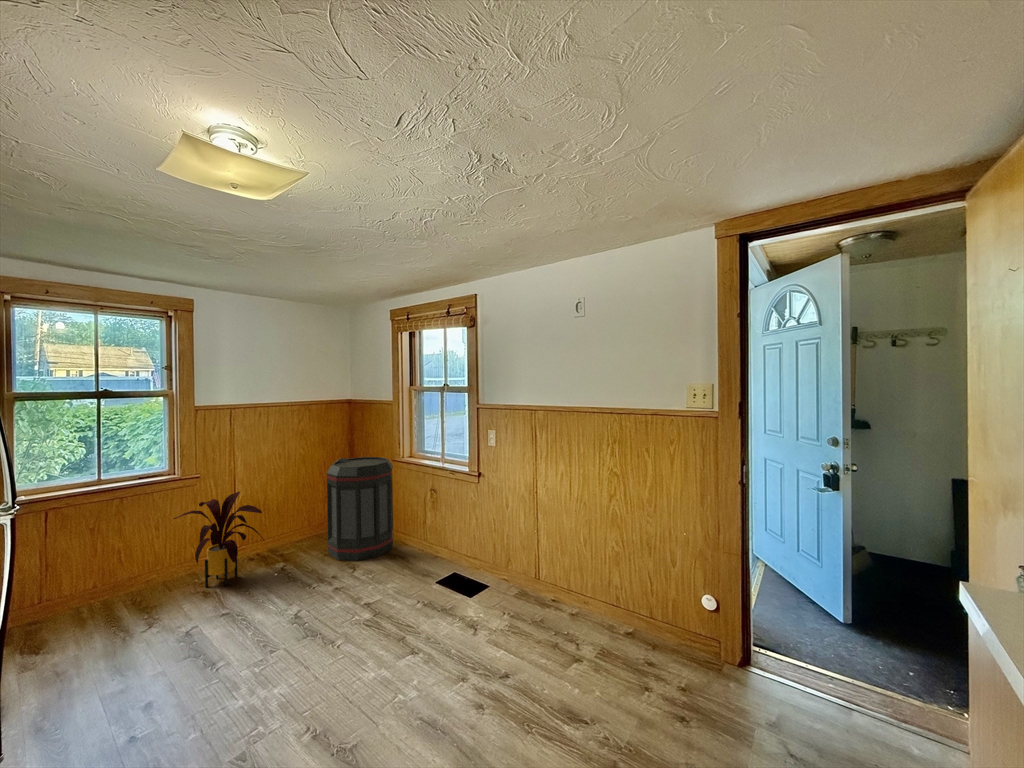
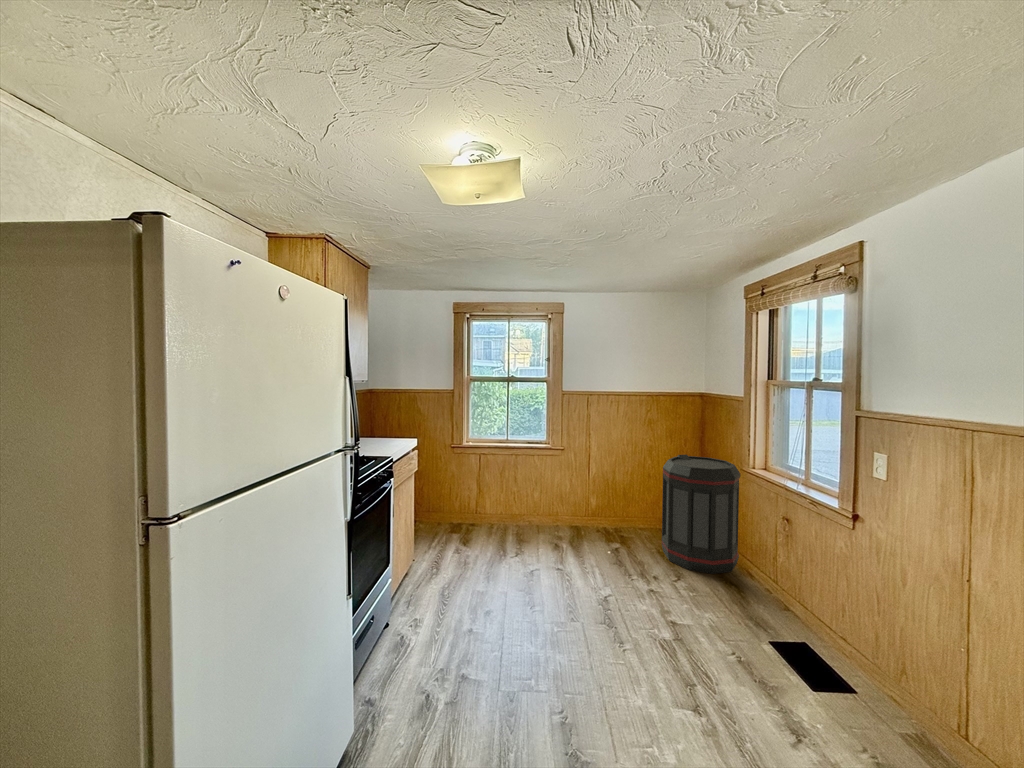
house plant: present [174,492,264,587] -> none [542,468,603,545]

